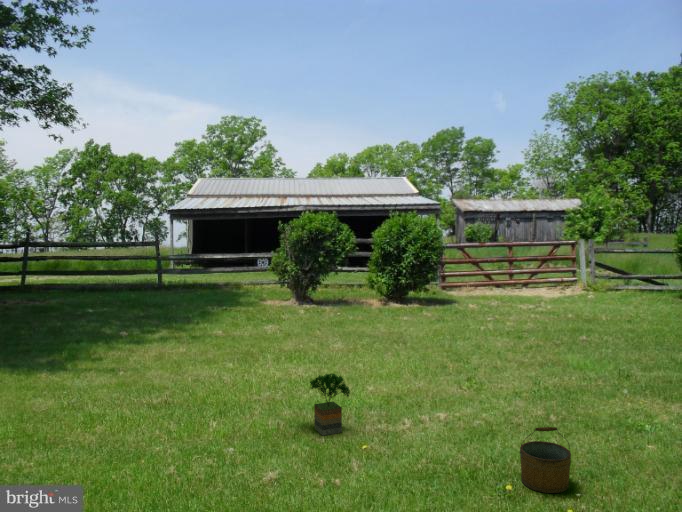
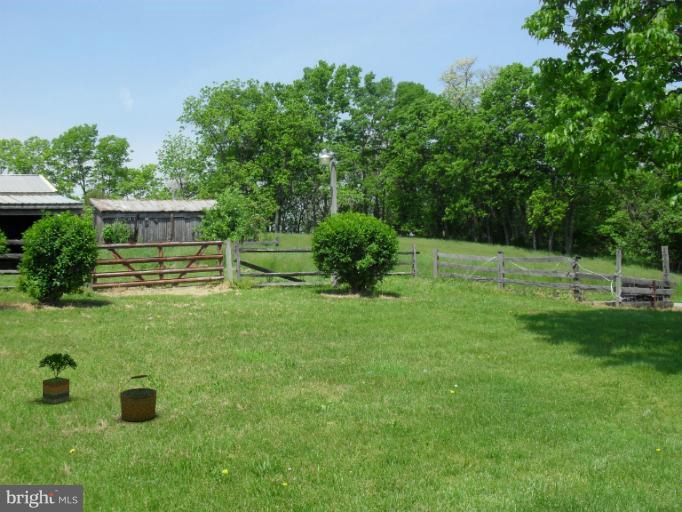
bucket: present [520,427,571,493] -> present [120,375,157,421]

